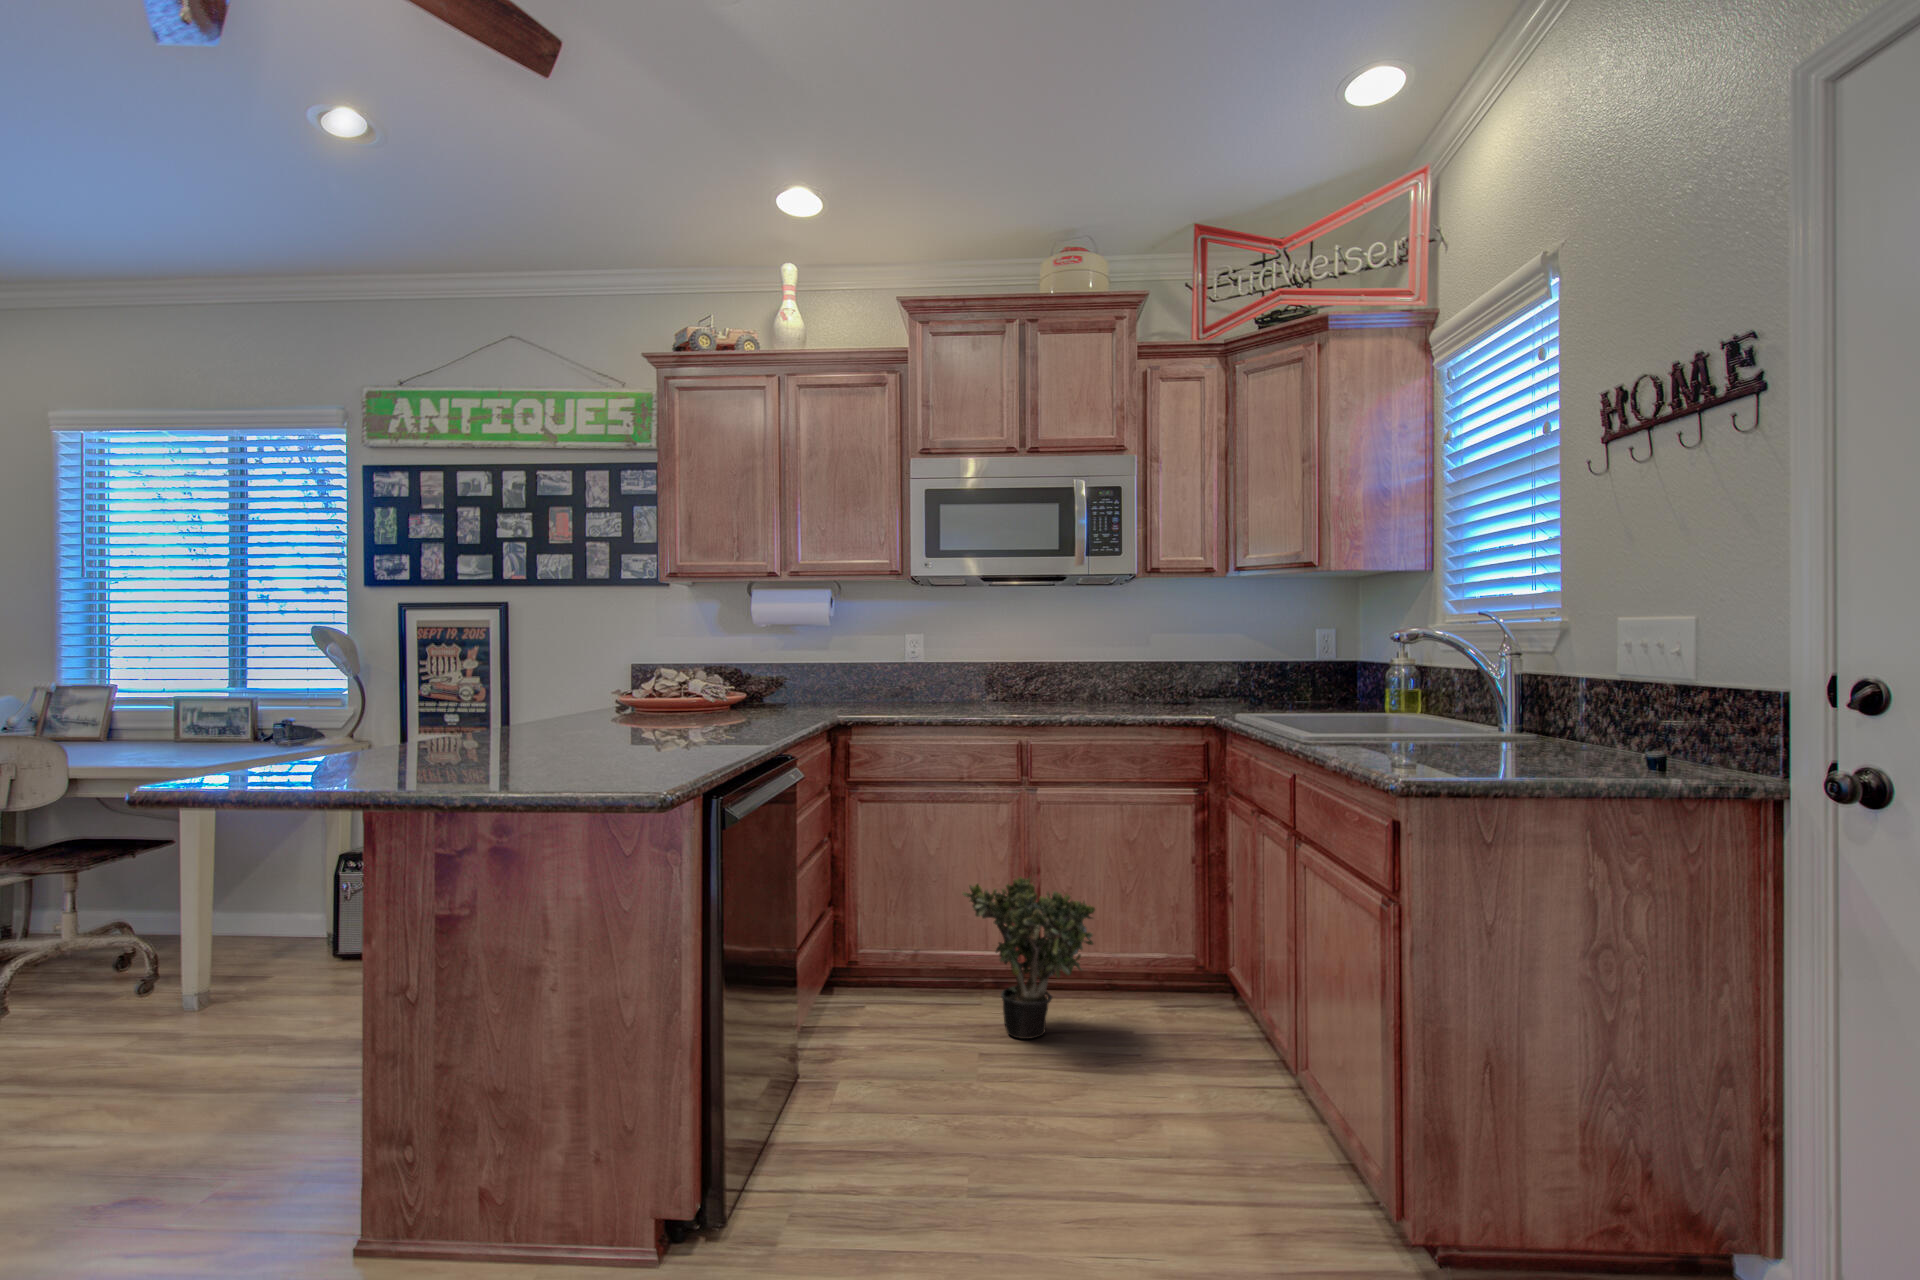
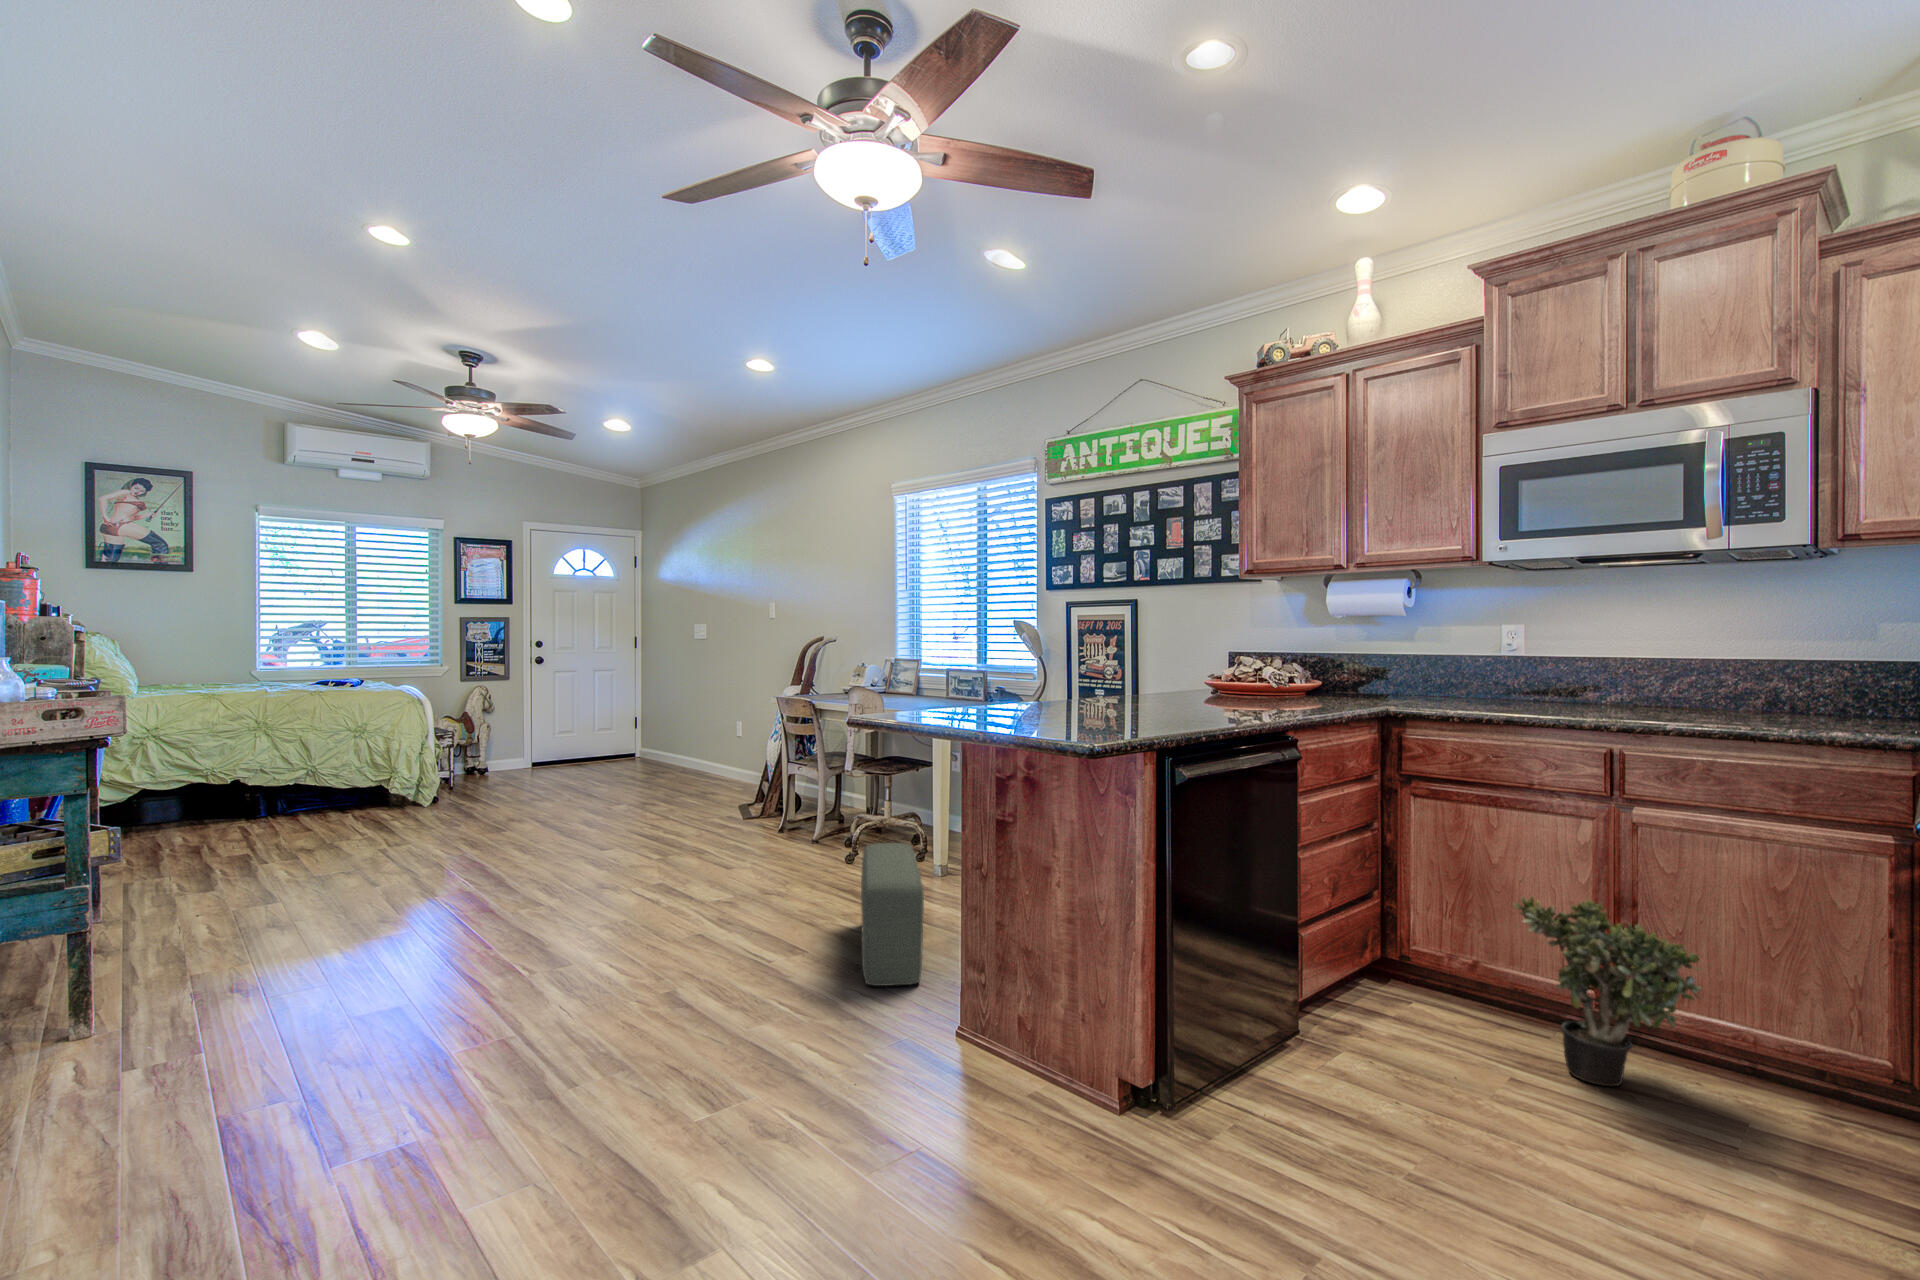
pouf: none [78,977,252,1222] -> present [861,843,924,986]

